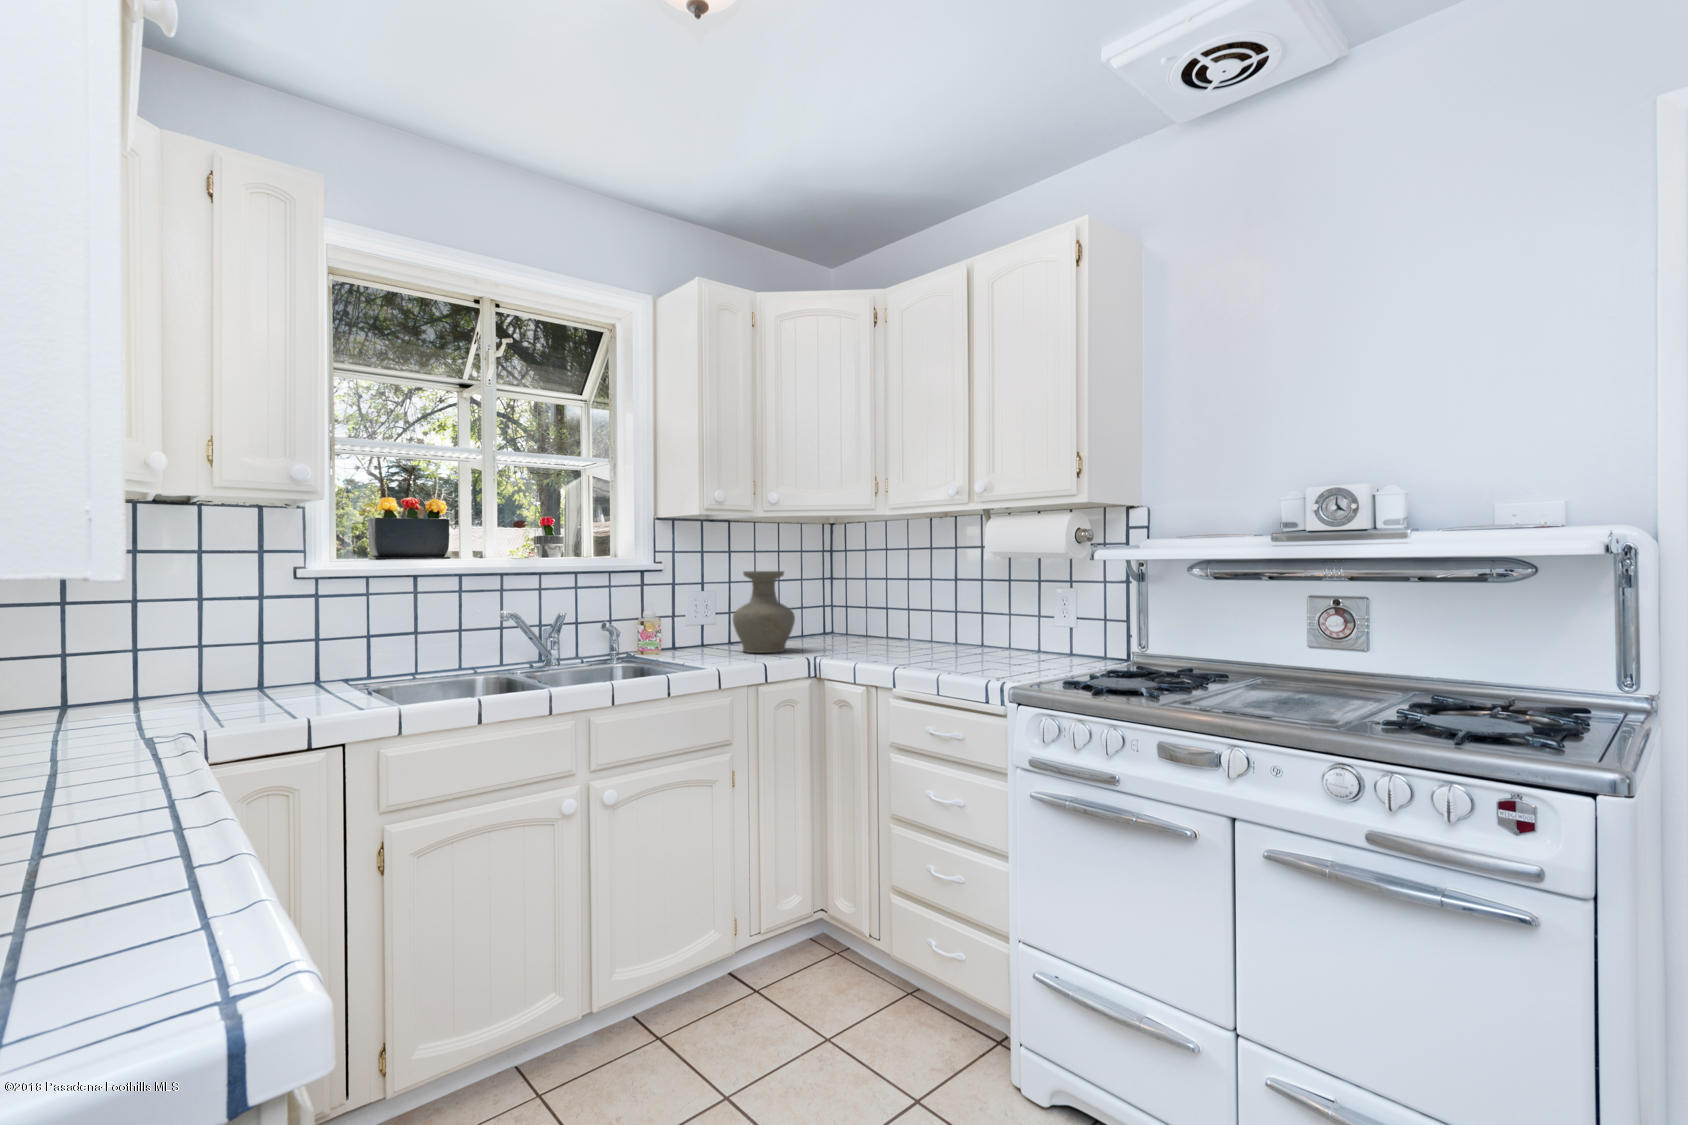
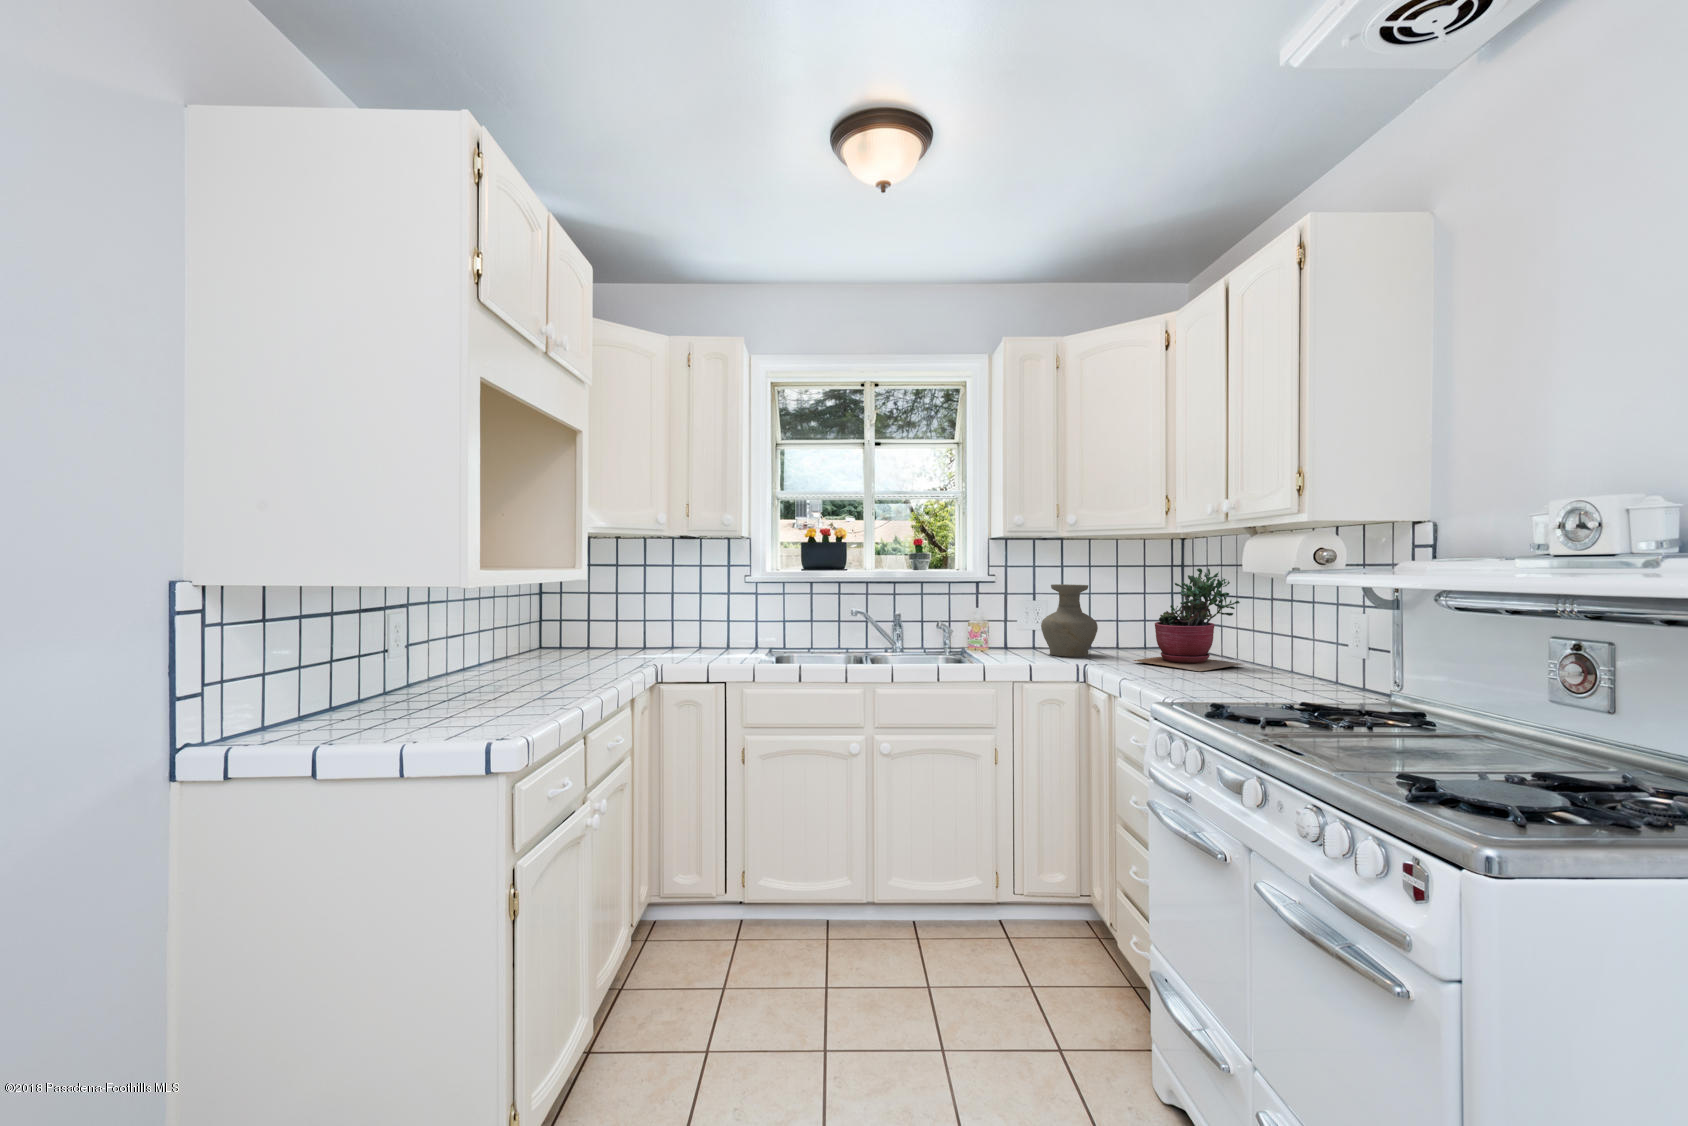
succulent plant: none [848,550,945,655] -> present [1133,568,1243,671]

